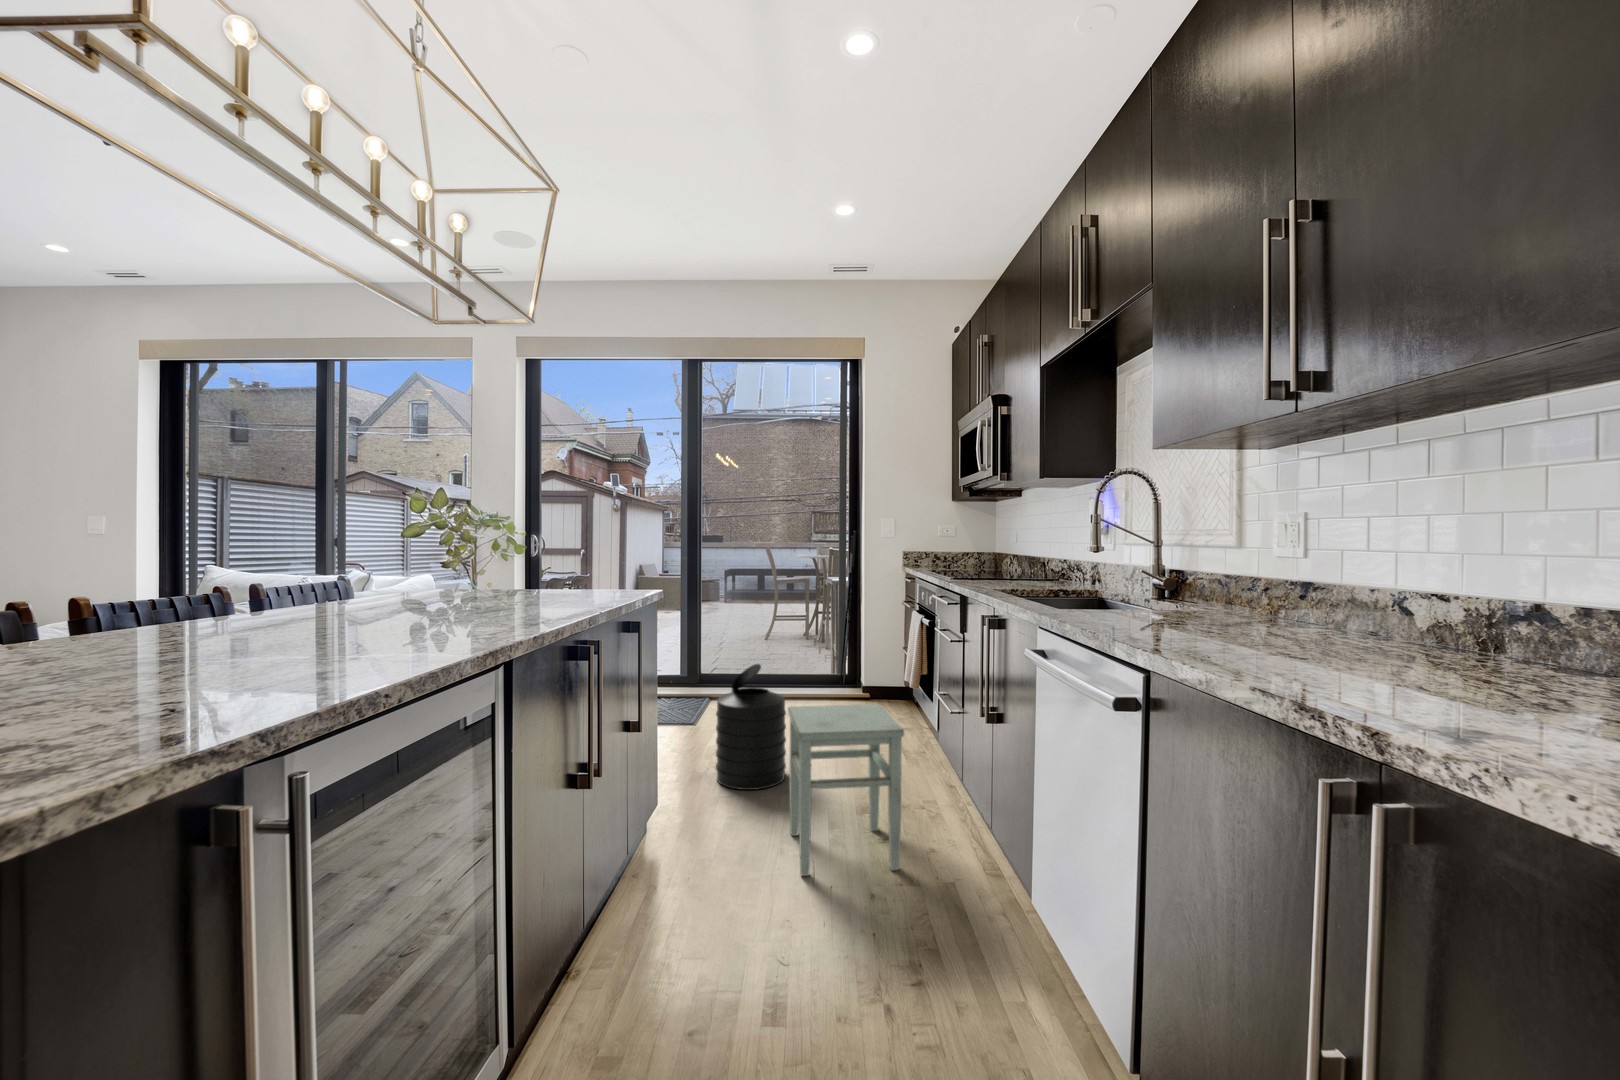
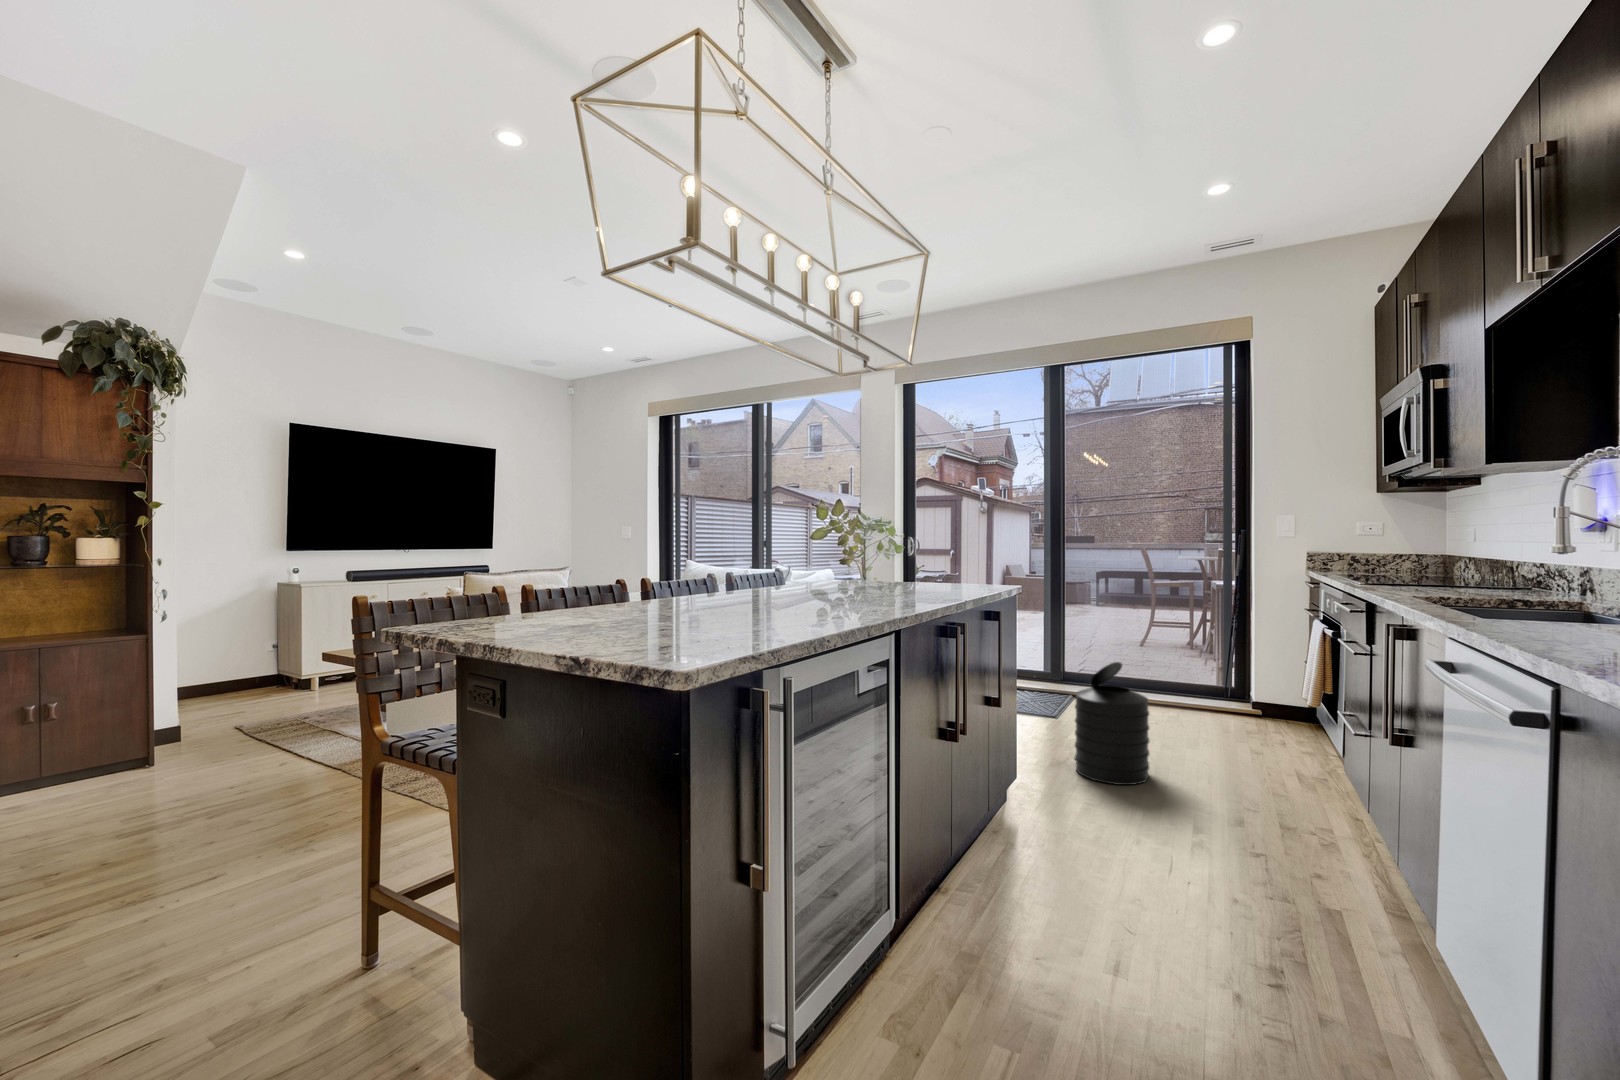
stool: present [788,704,904,876] -> none [1145,704,1277,885]

